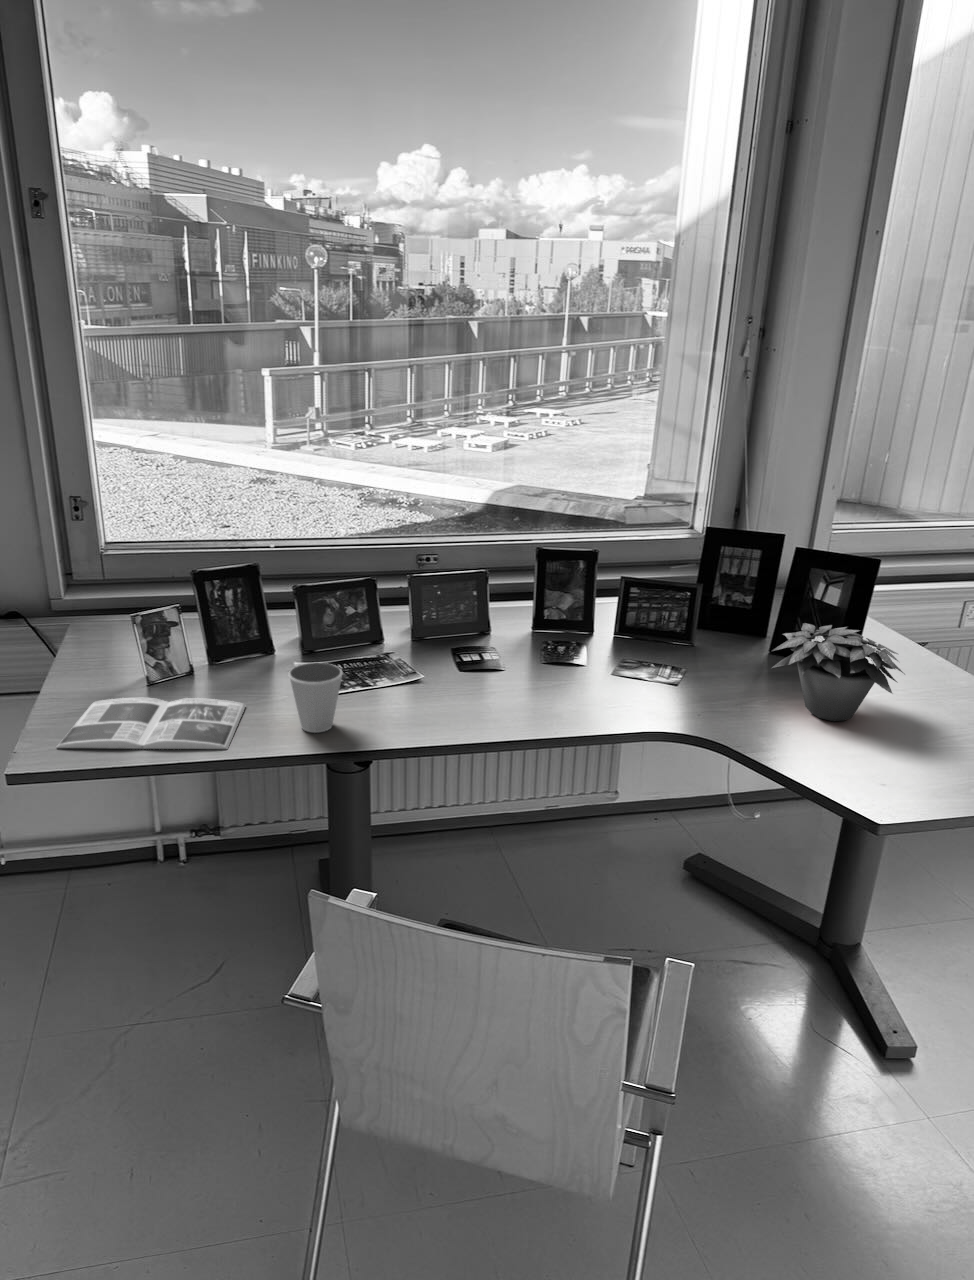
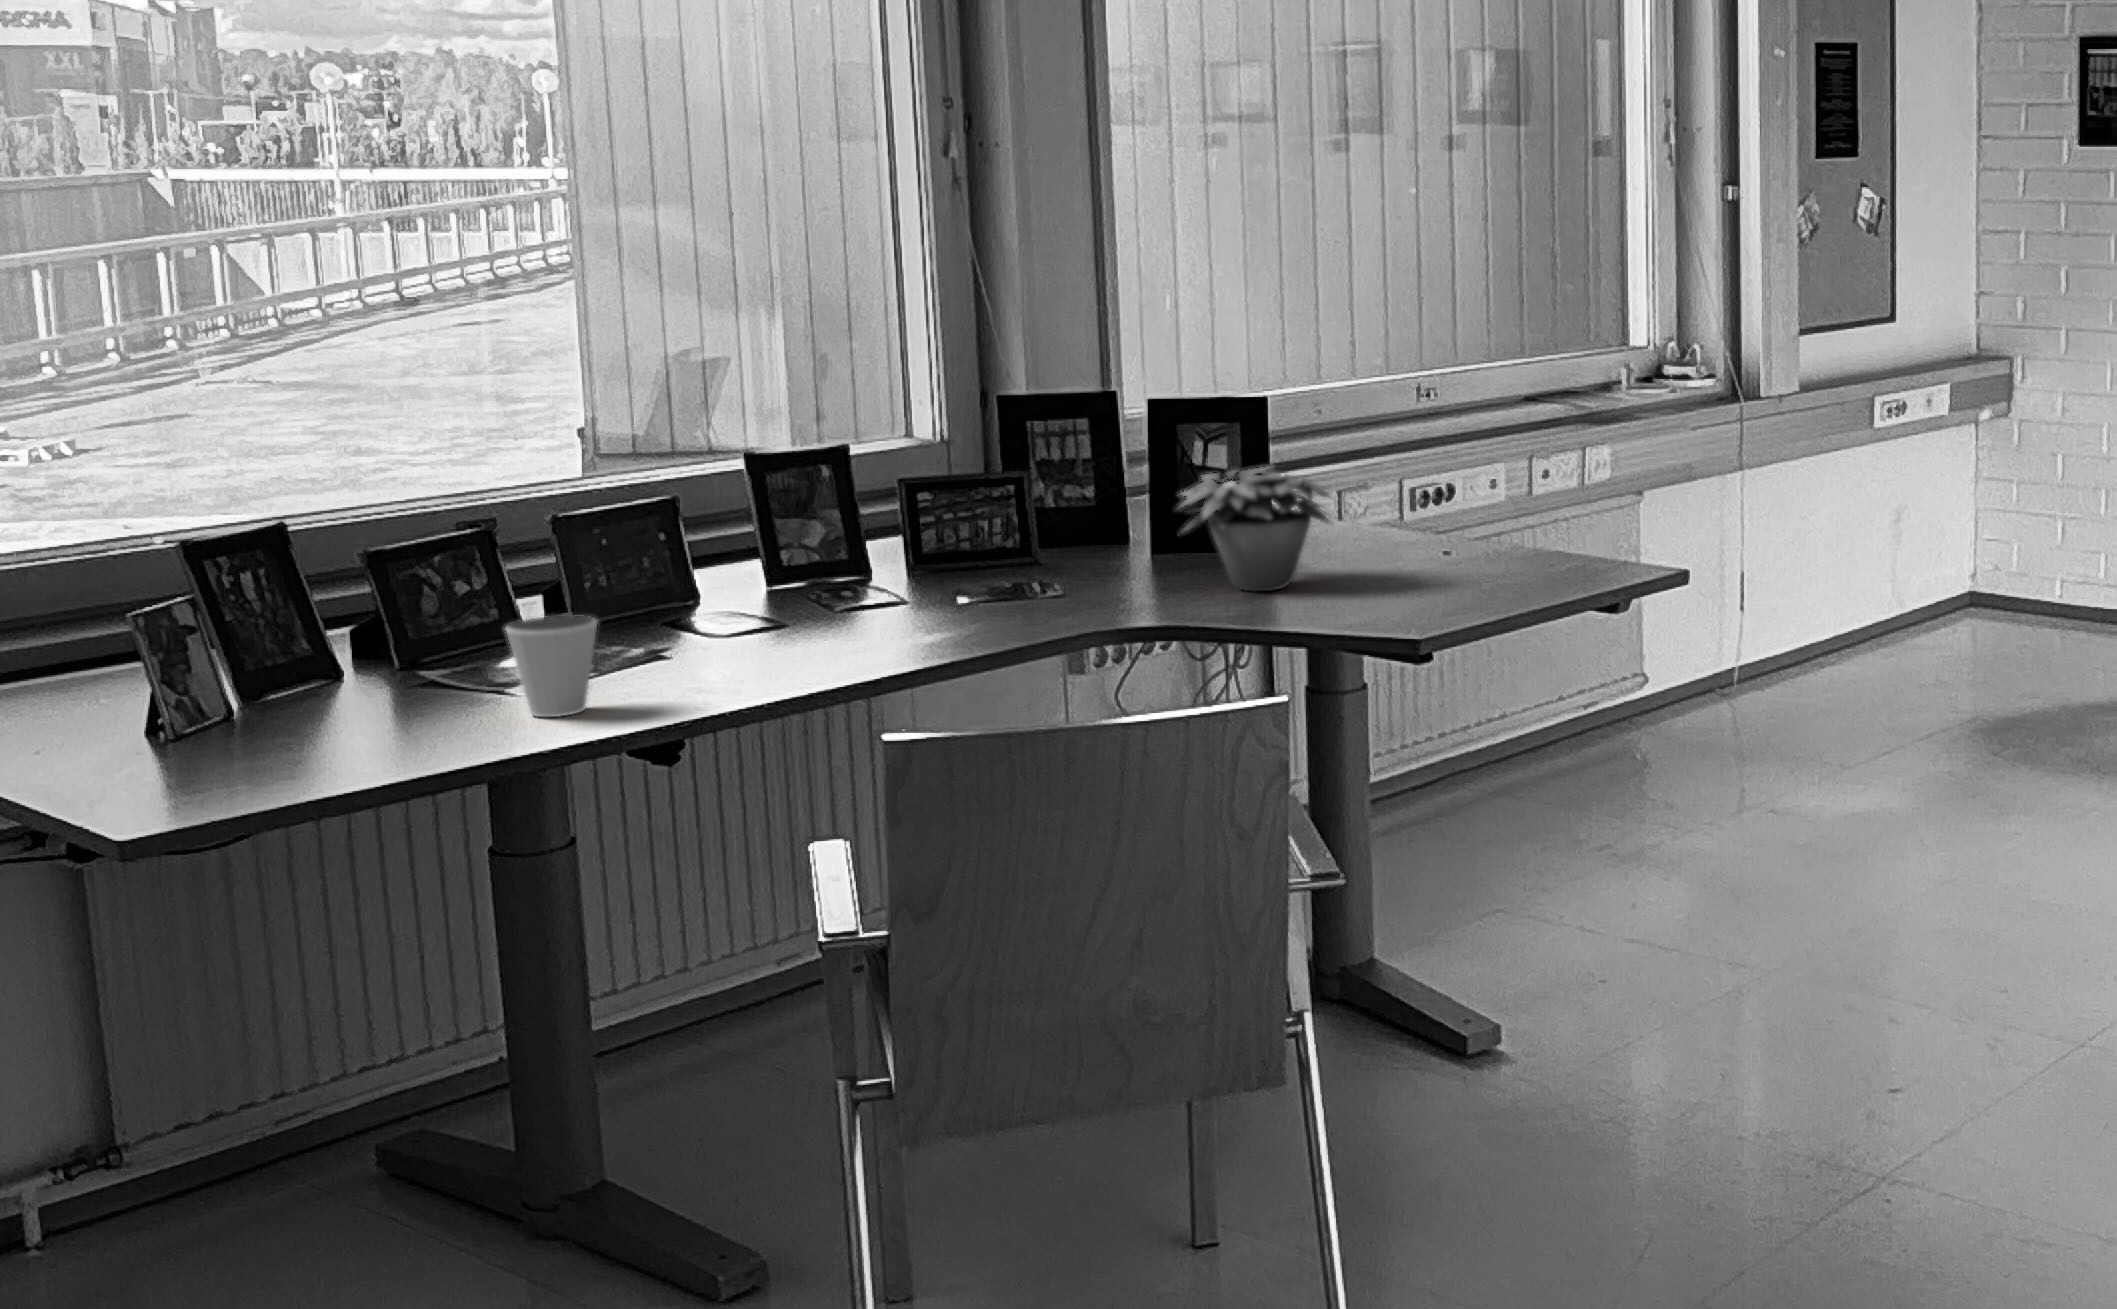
magazine: present [57,698,245,749] -> none [104,717,454,798]

